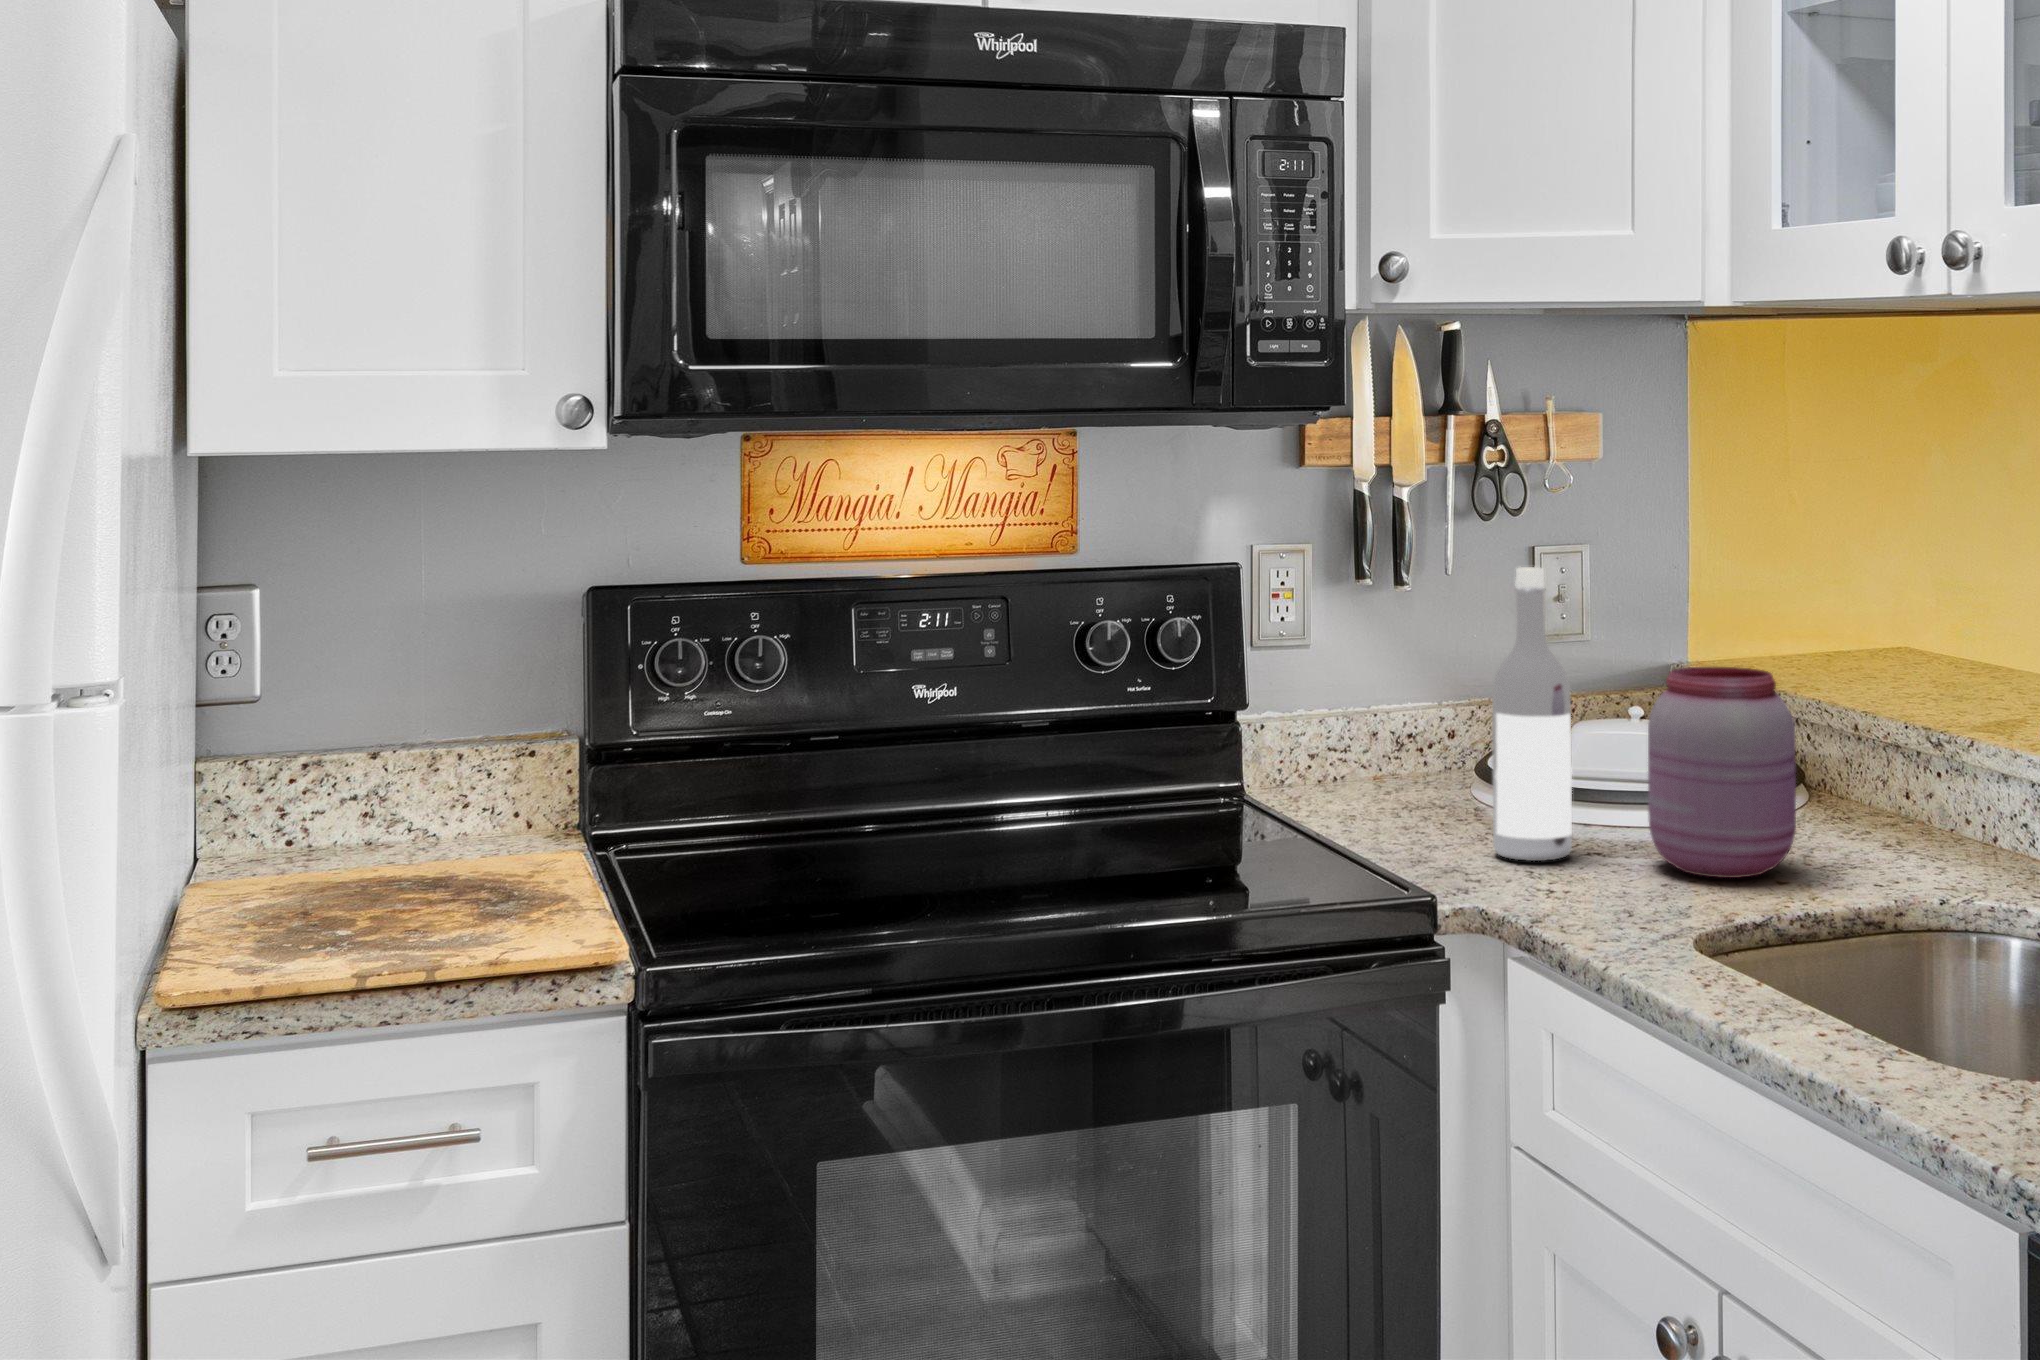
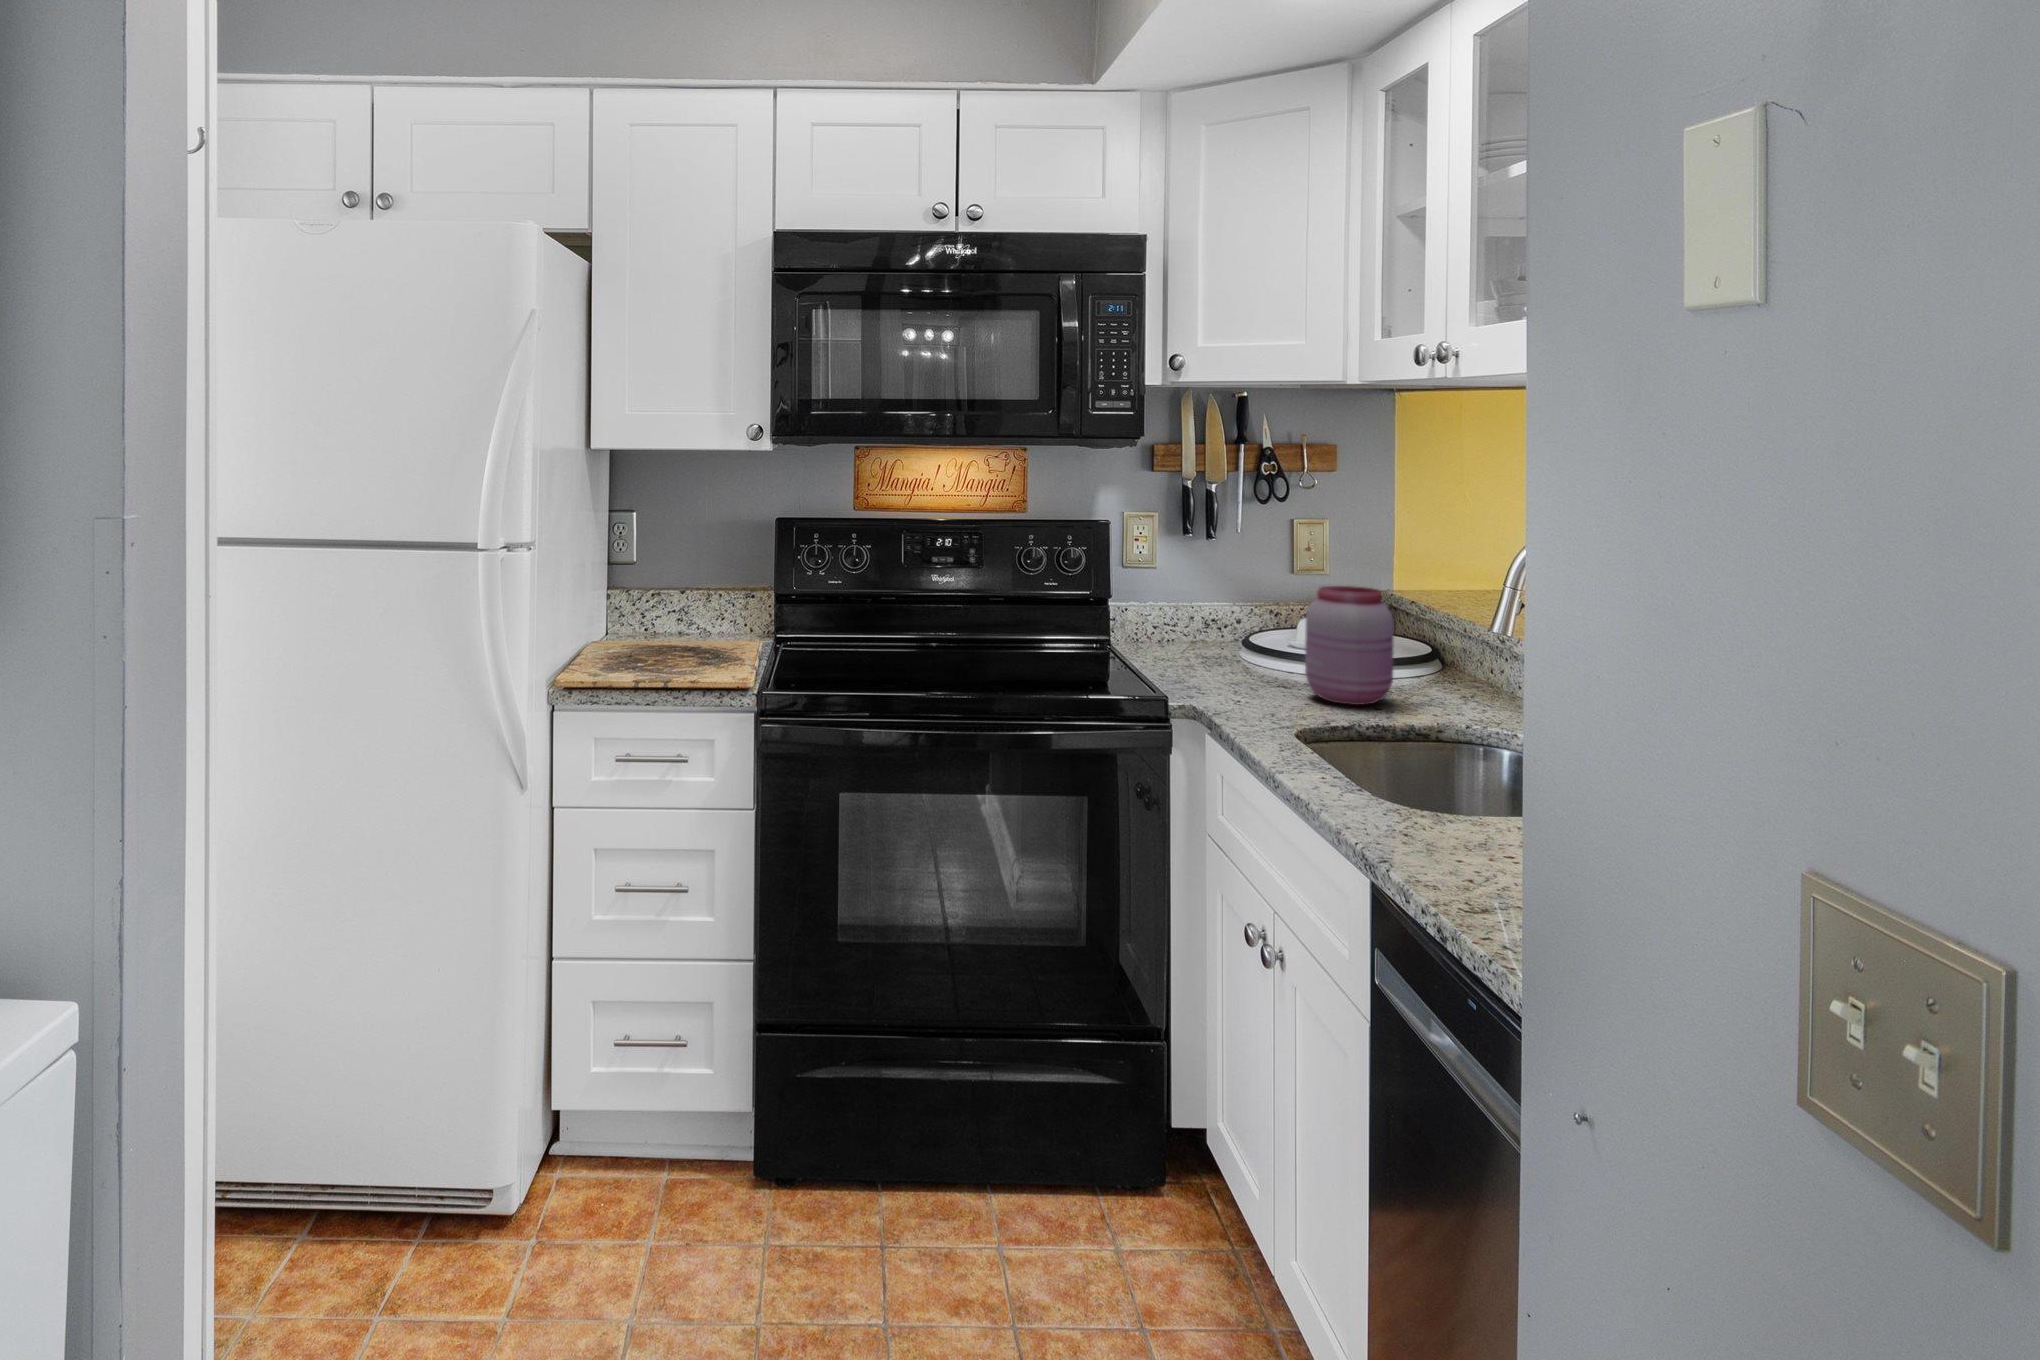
wine bottle: present [1492,567,1572,861] -> none [1221,526,1267,687]

